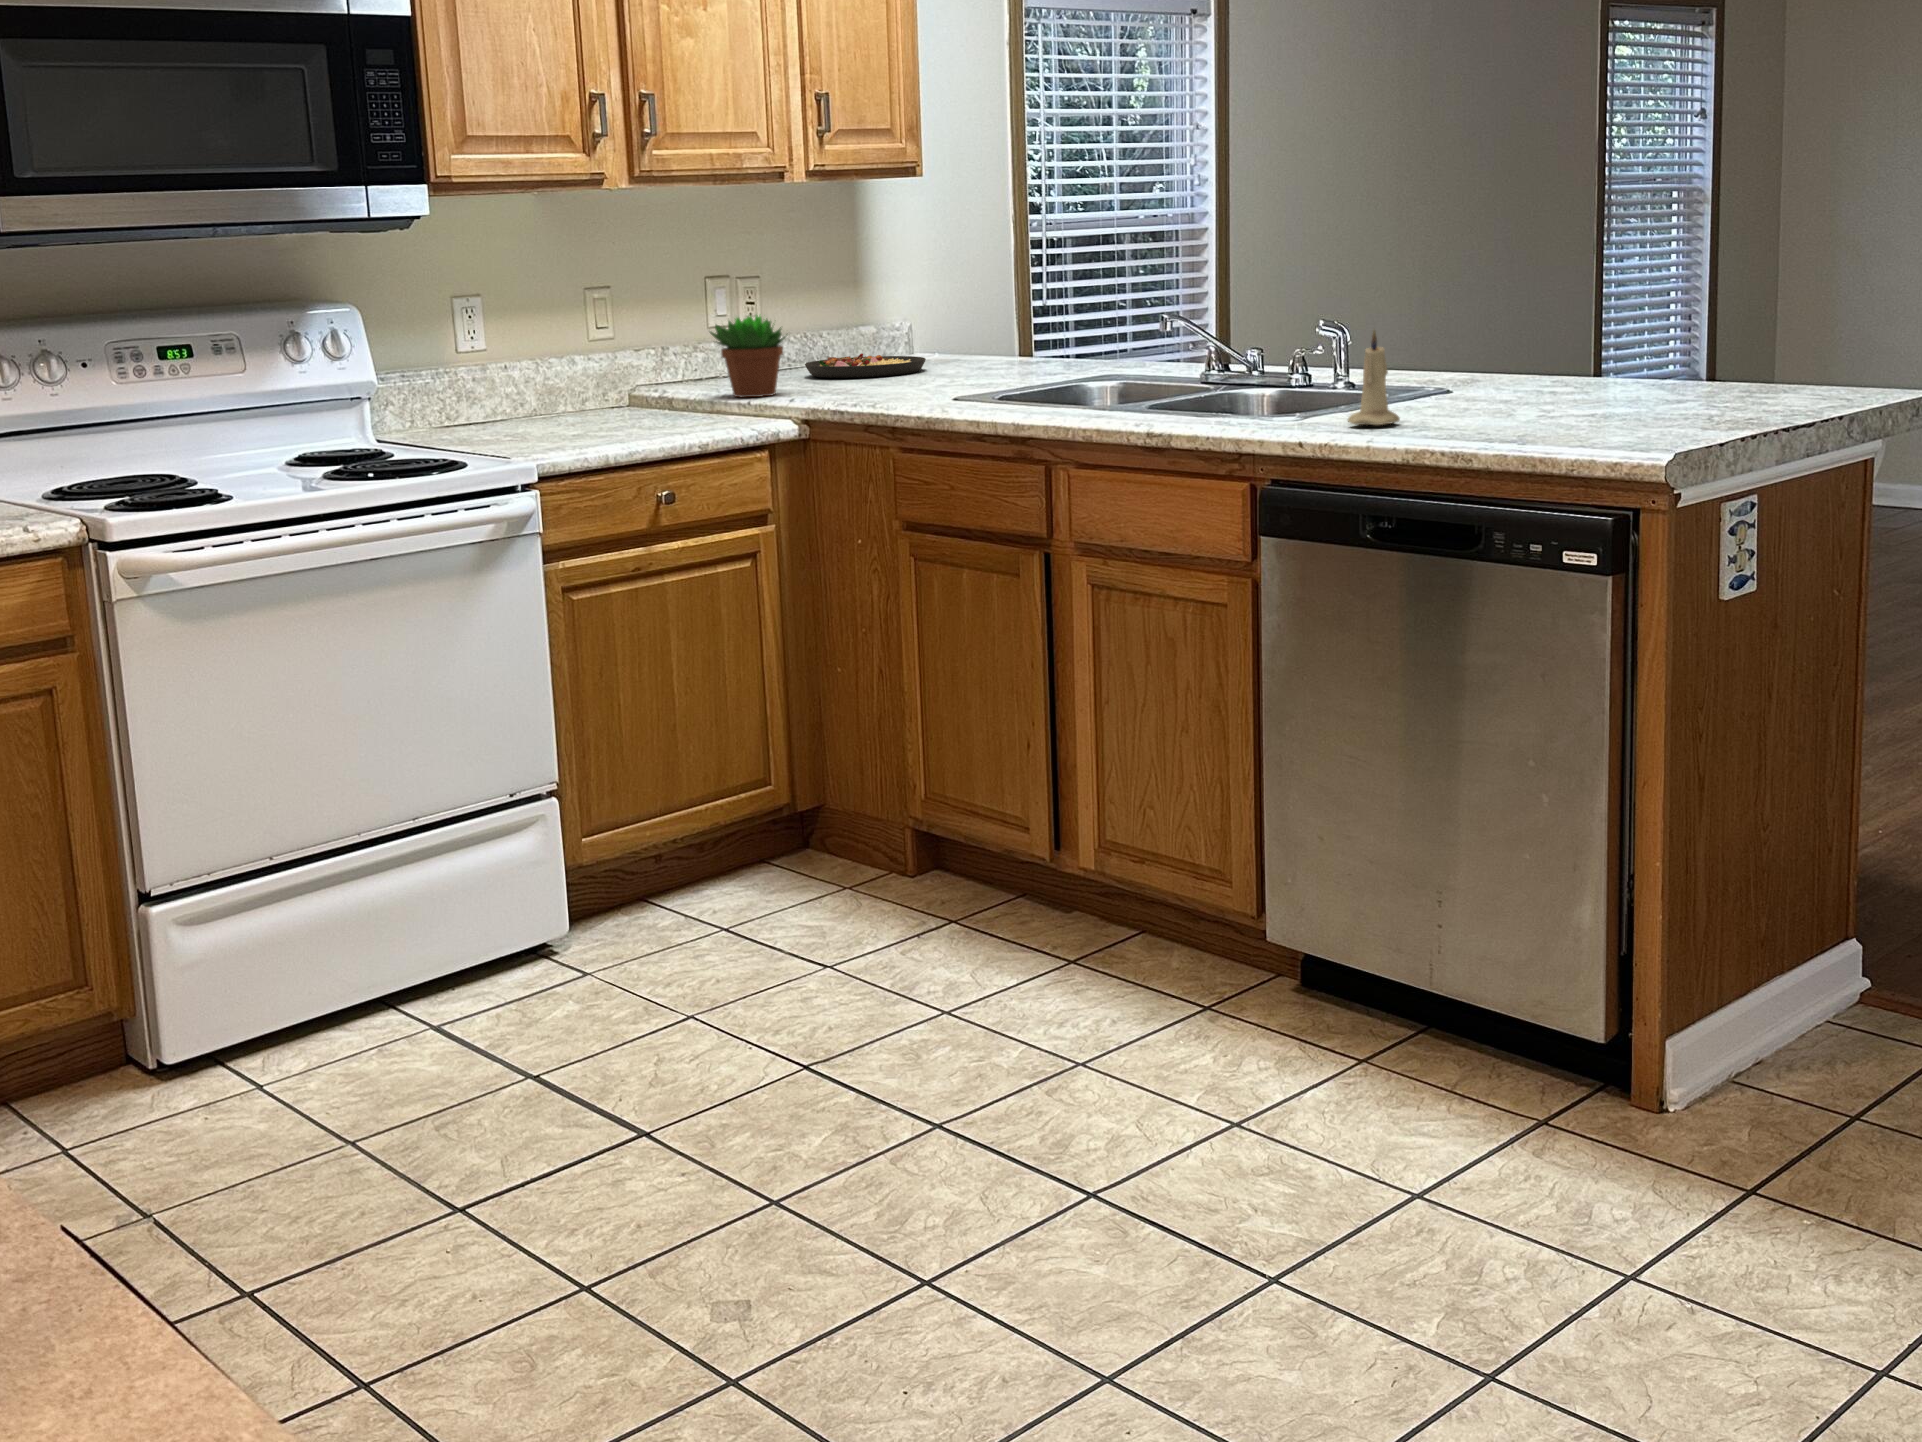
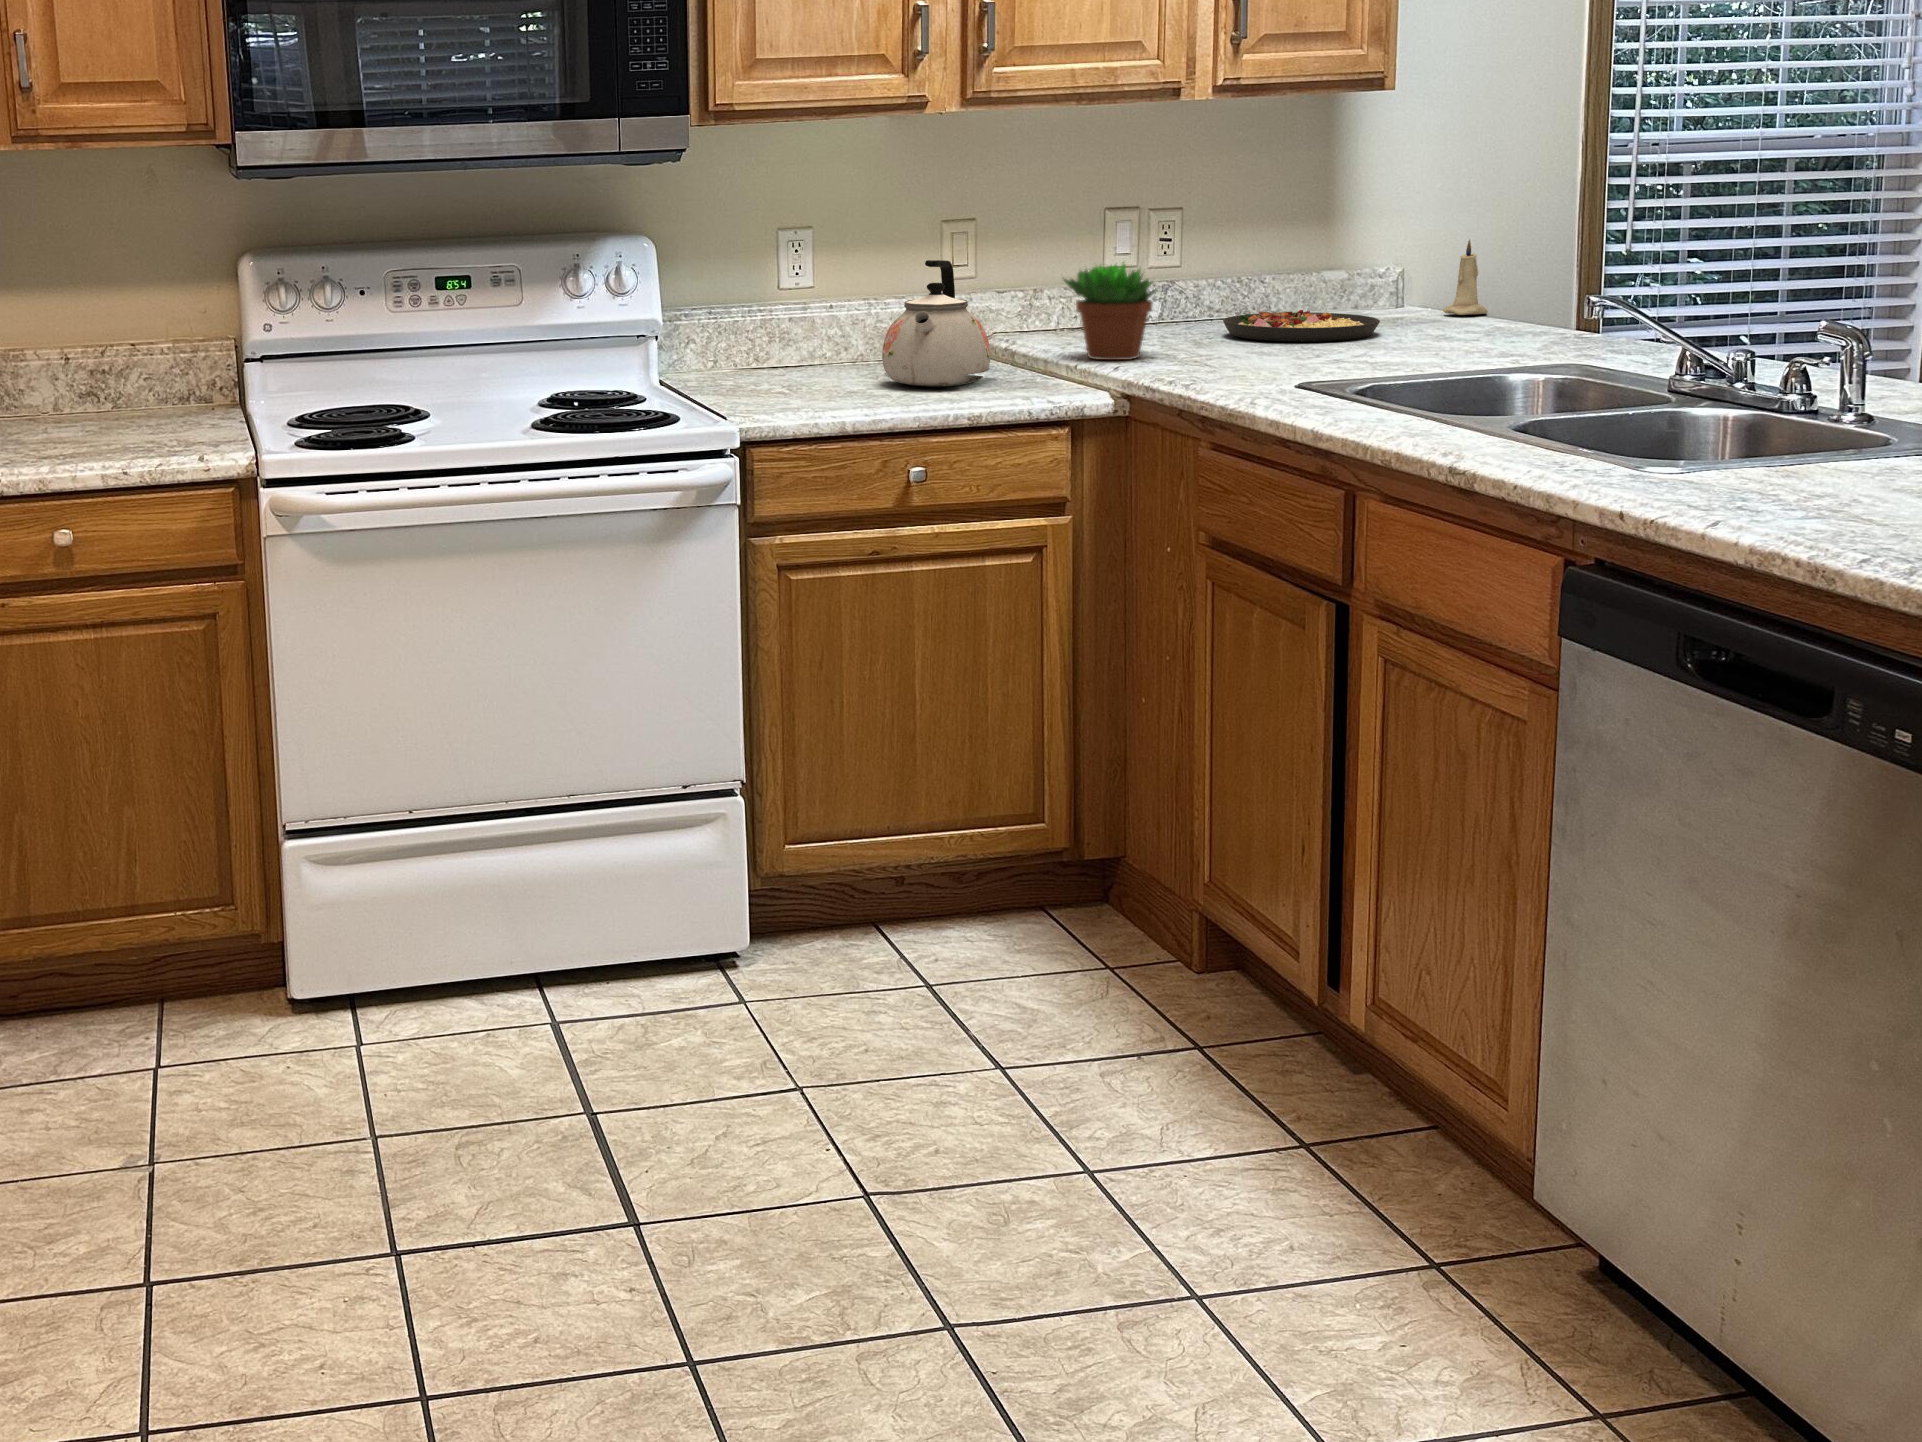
kettle: none [577,317,670,427] -> present [882,260,990,387]
candle: present [1348,331,1400,425] -> present [1443,239,1488,315]

